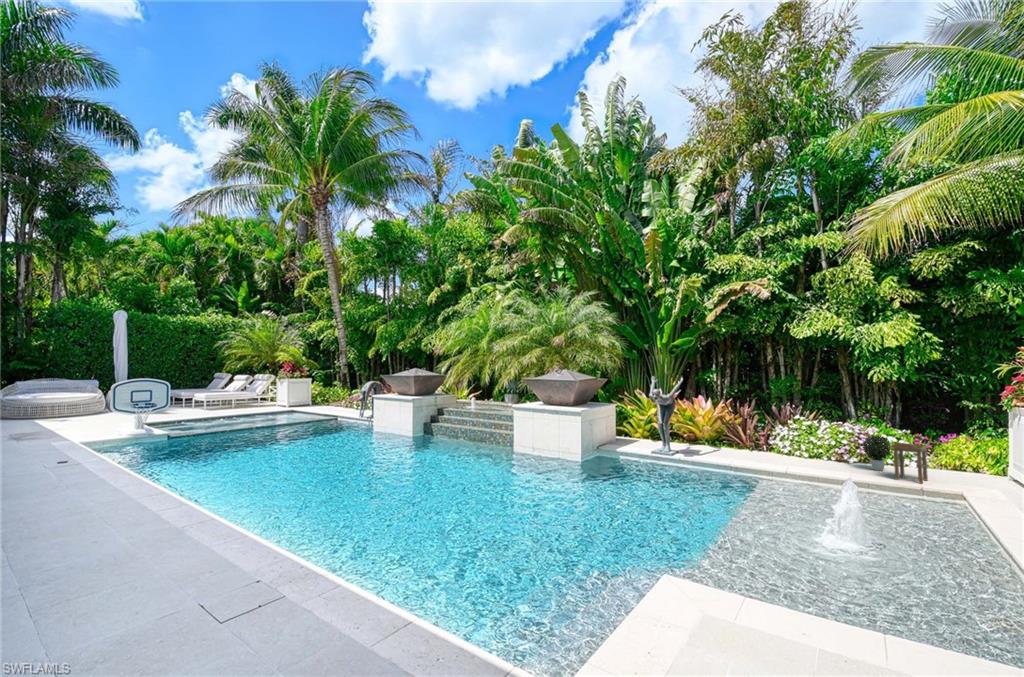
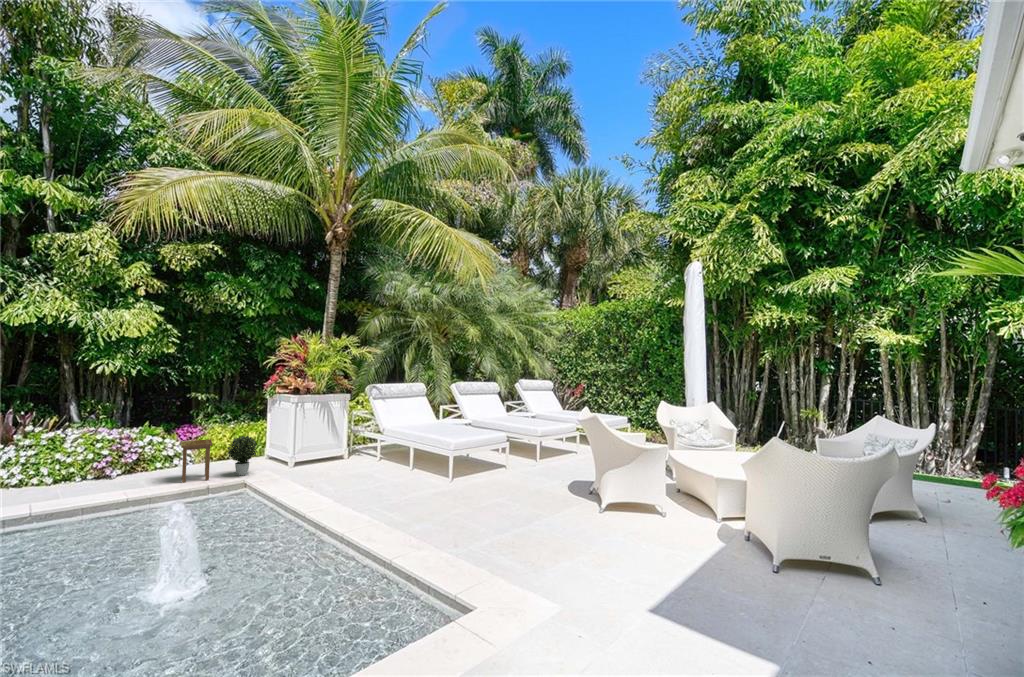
potted plant: present [862,435,892,471] -> present [227,436,257,476]

